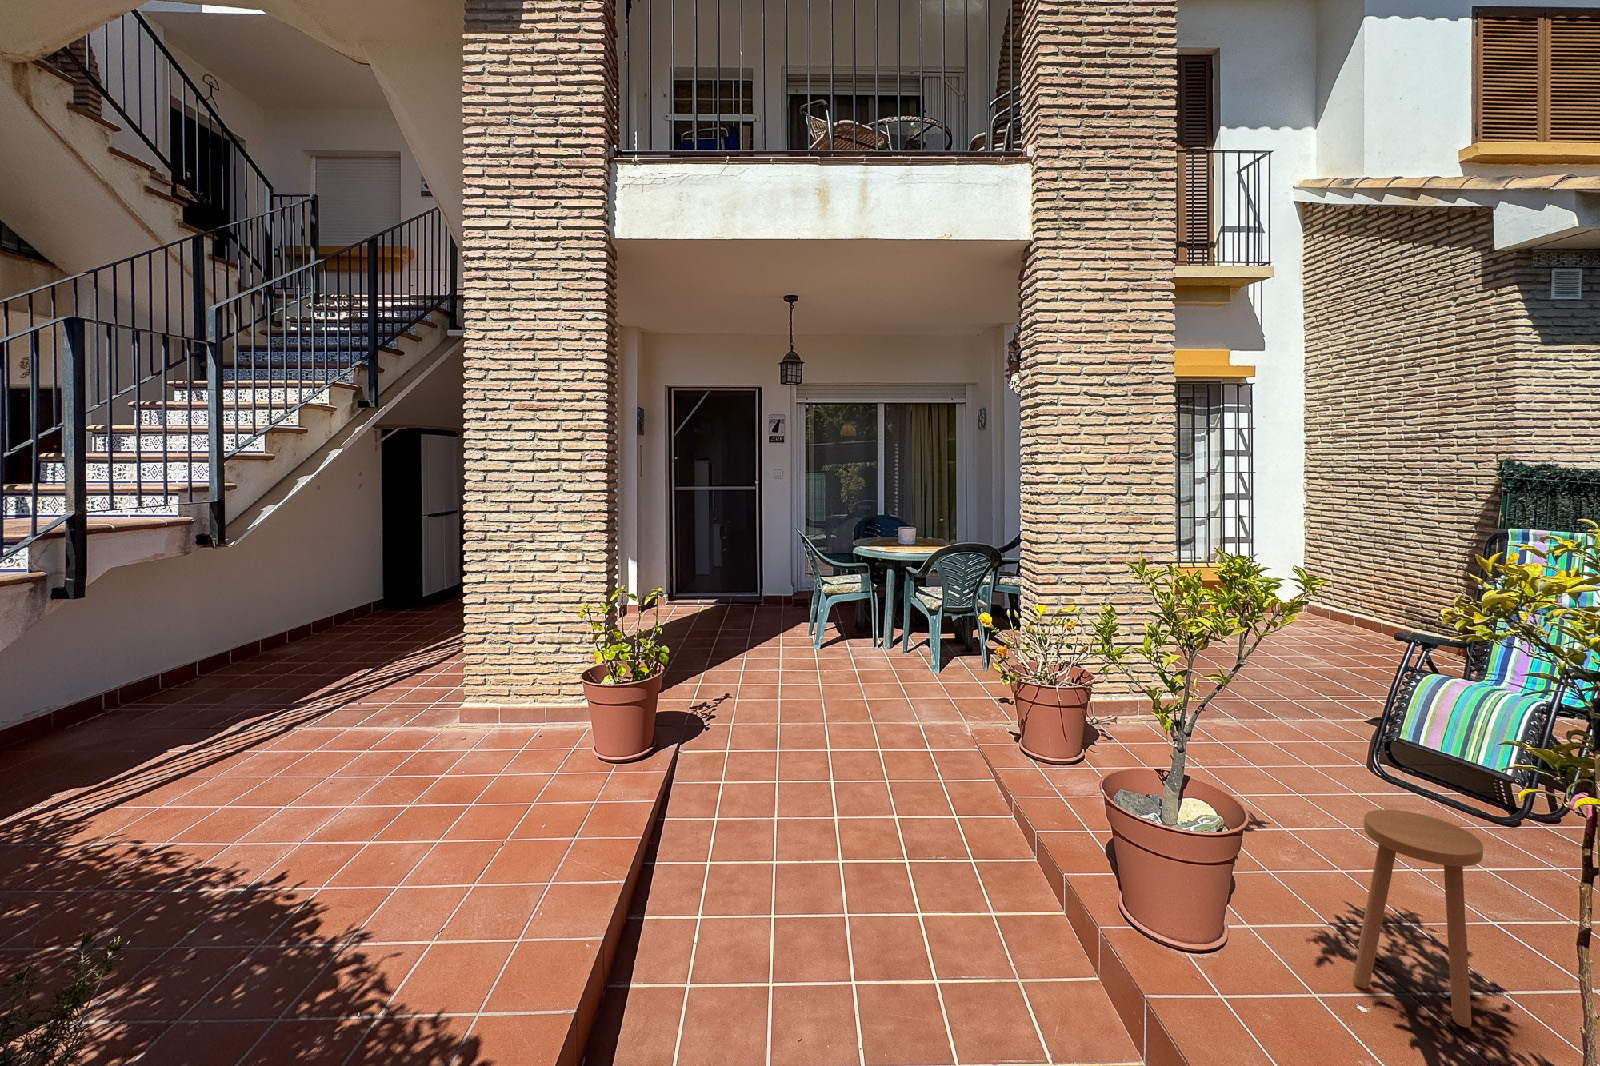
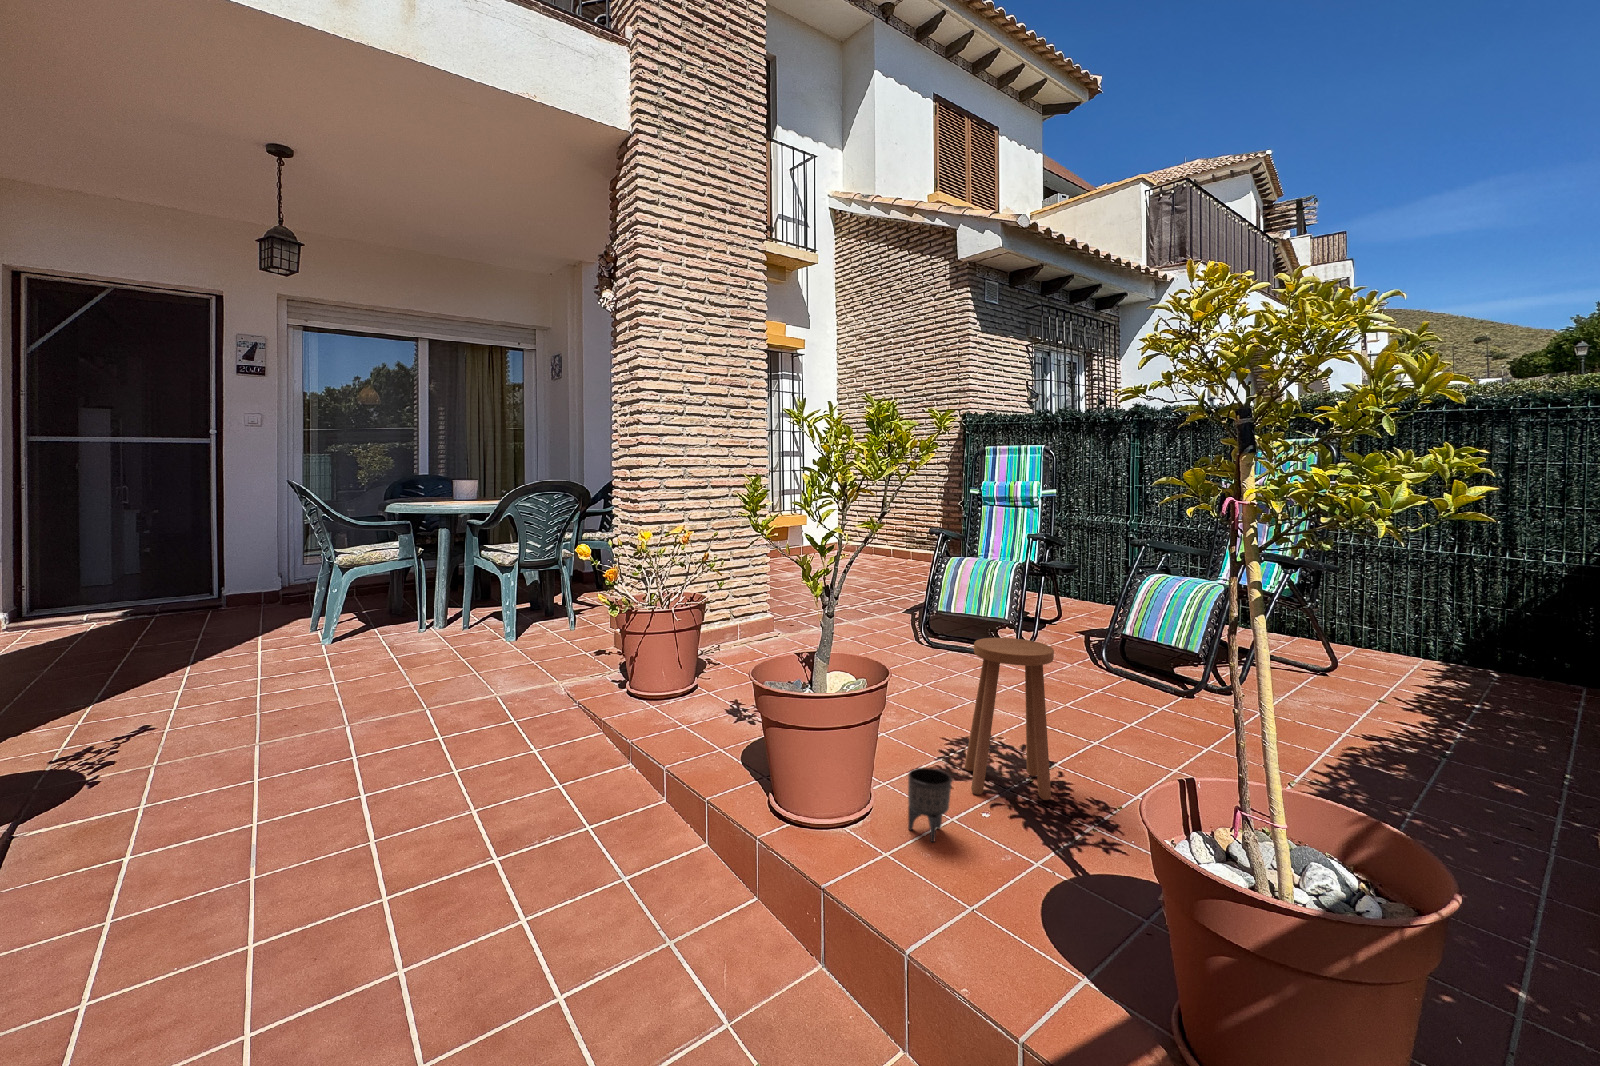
planter: none [1246,942,1300,1028] -> present [908,768,952,842]

